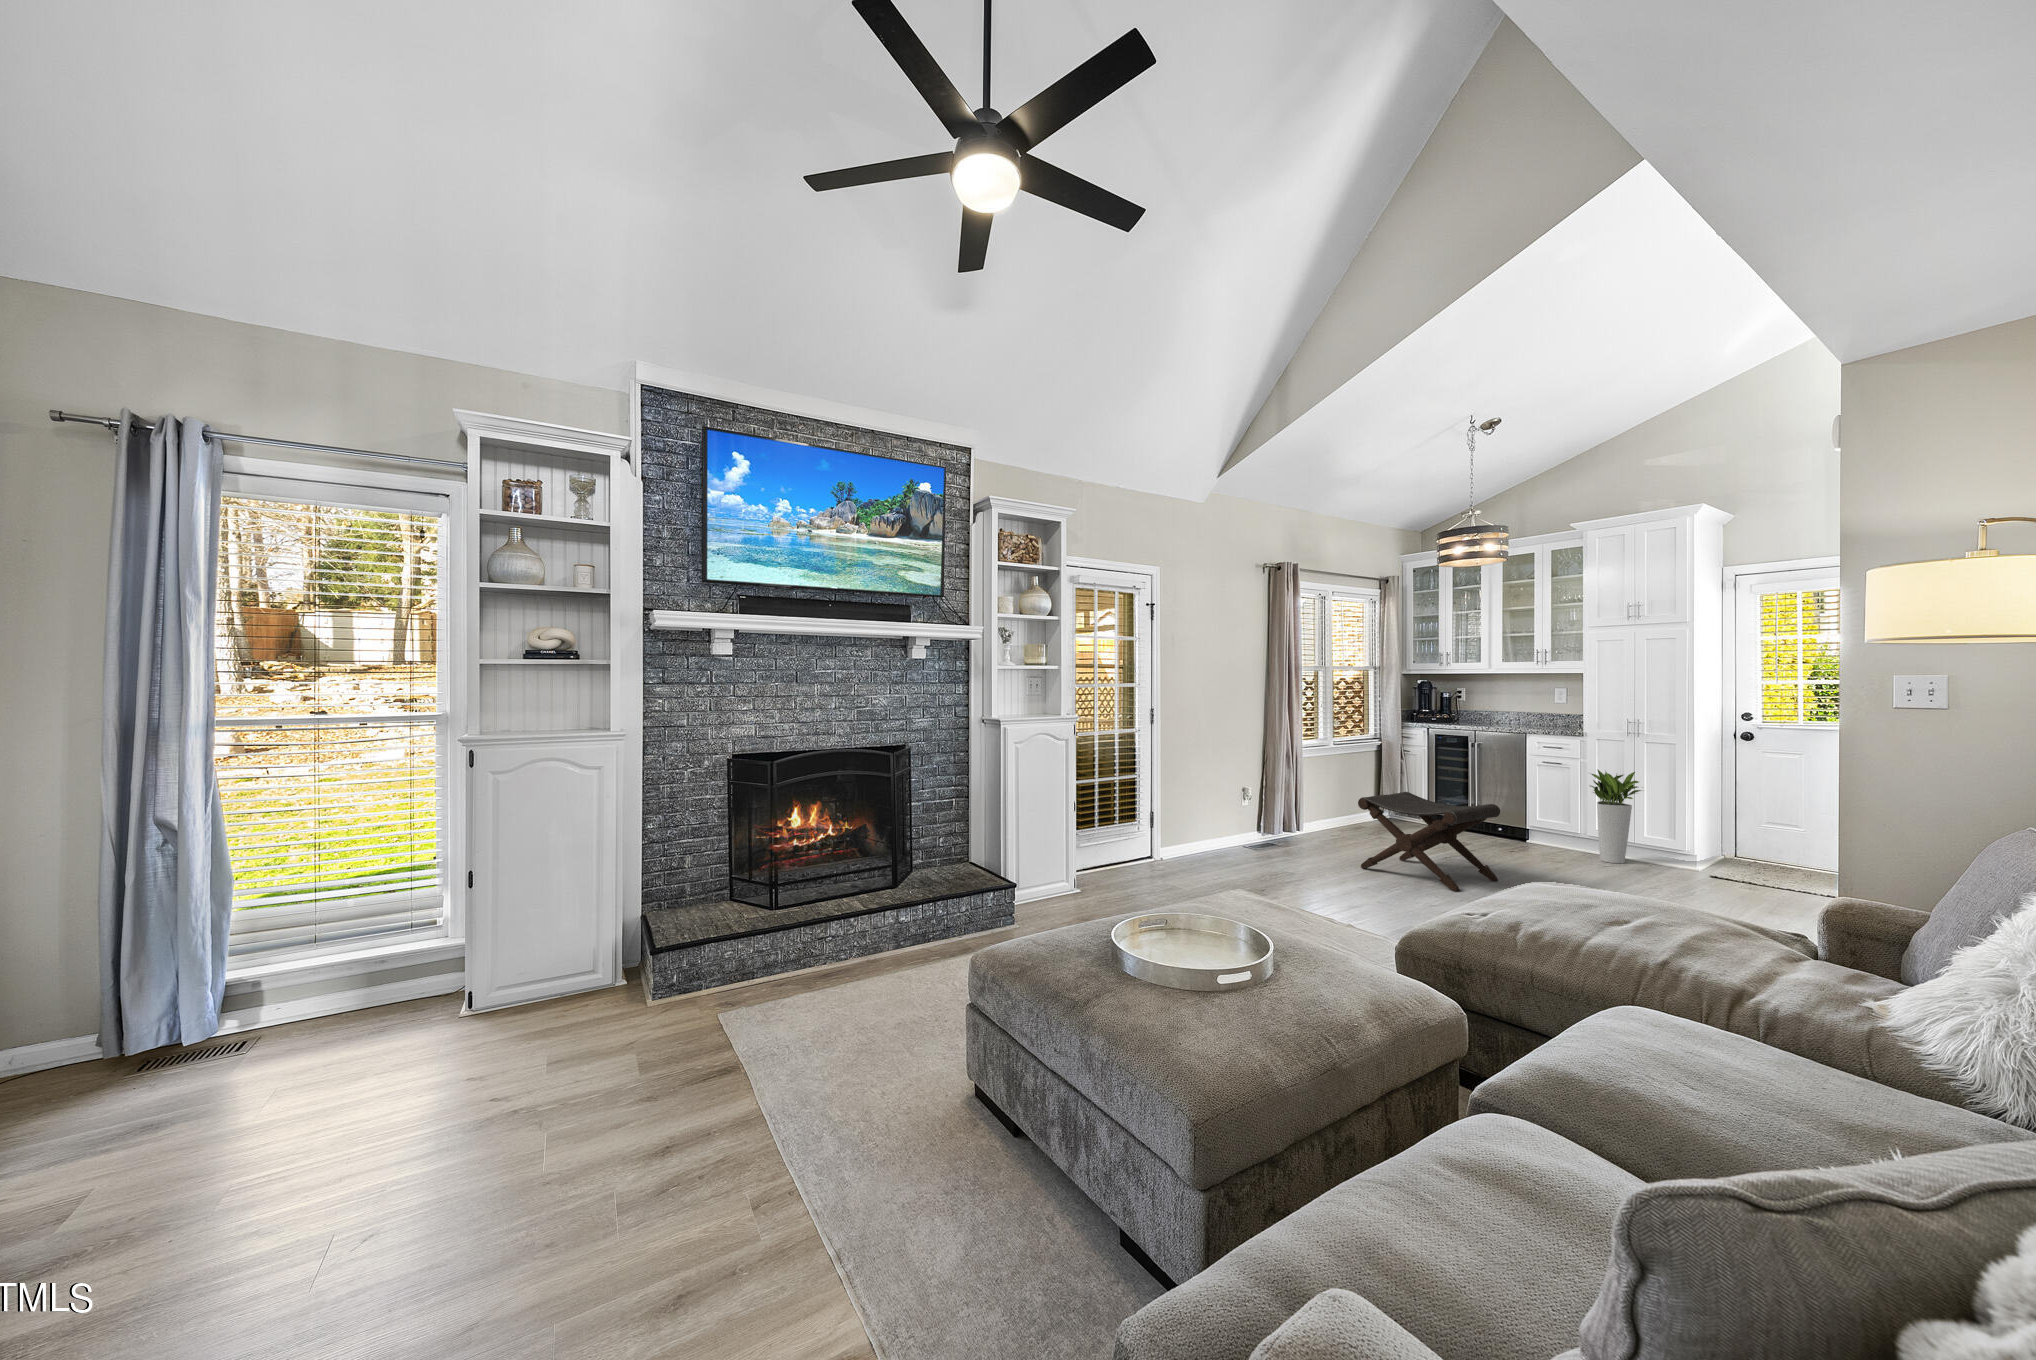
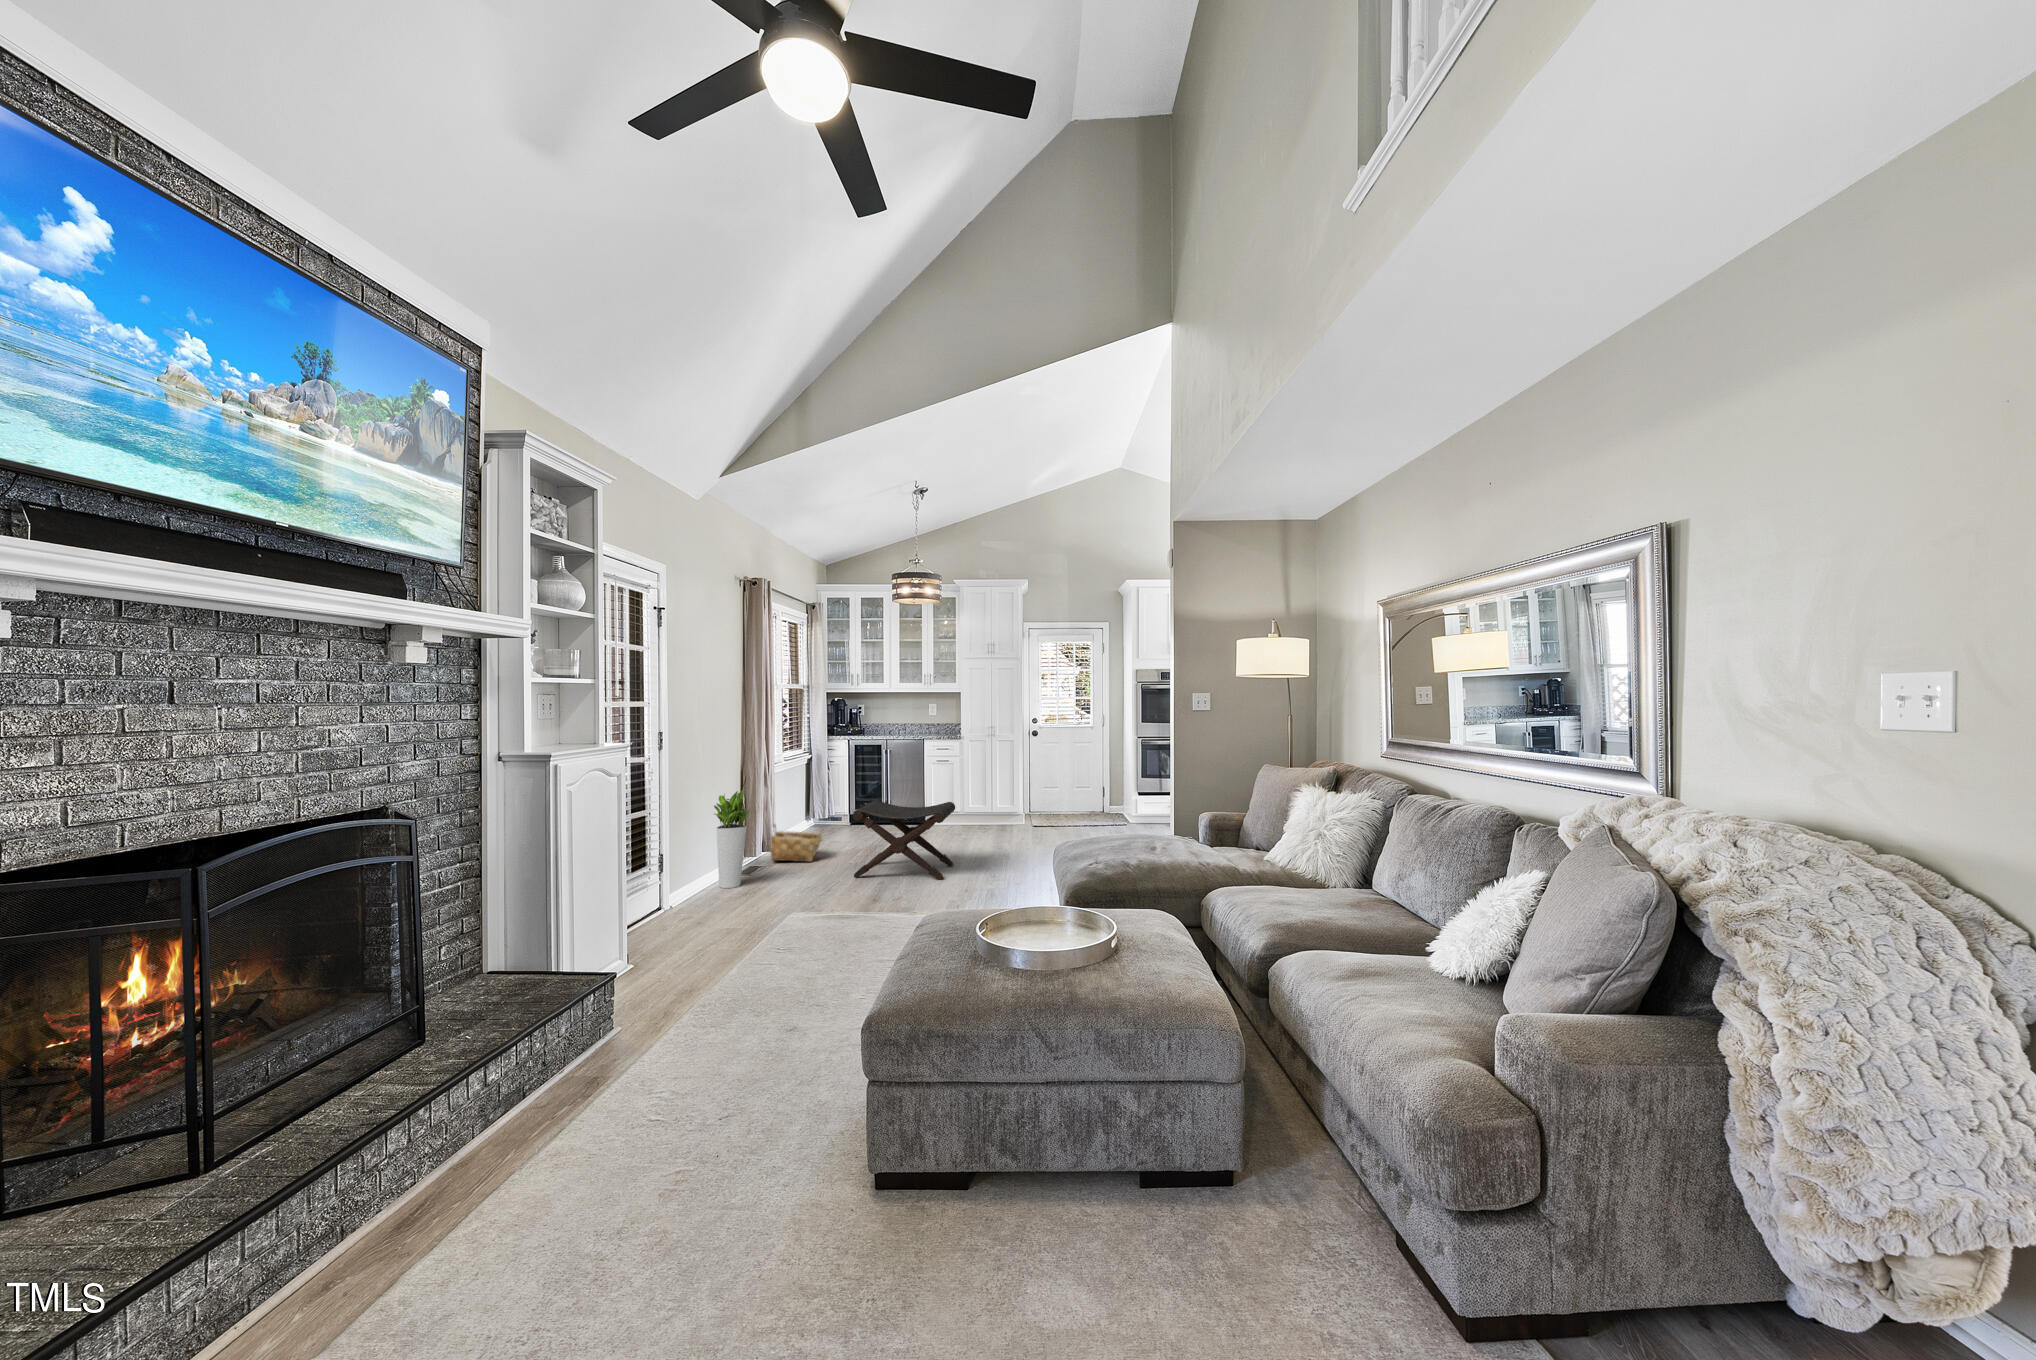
planter: present [1590,770,1641,863] -> present [714,789,749,888]
woven basket: none [1304,803,1362,846] -> present [770,824,823,862]

